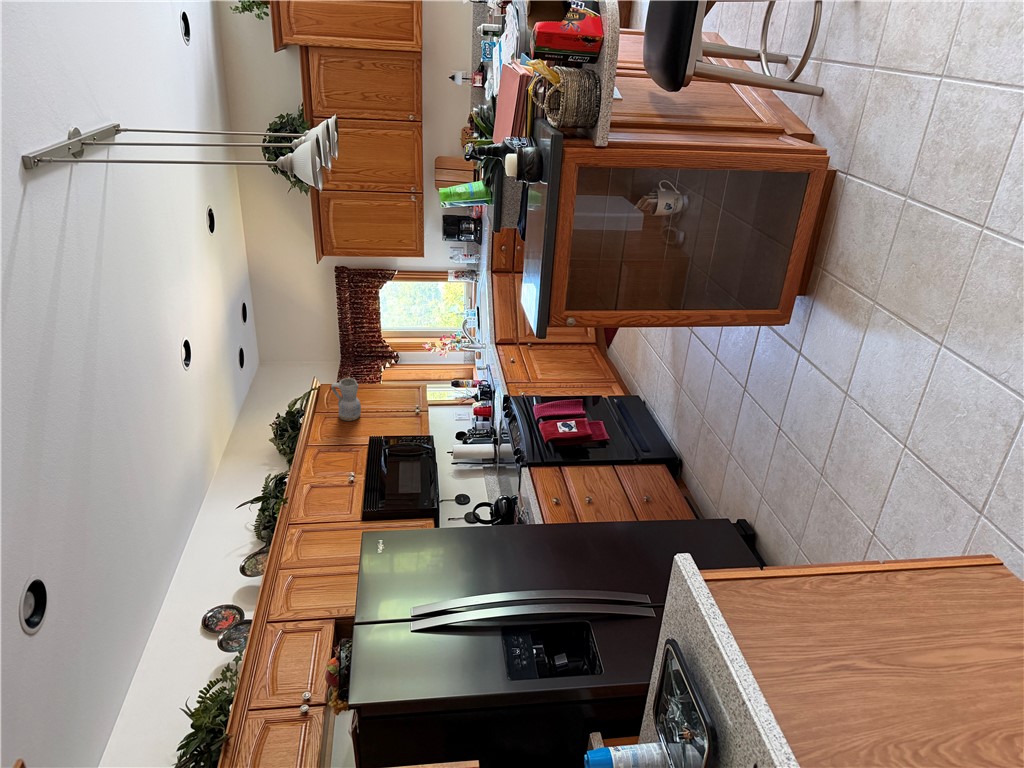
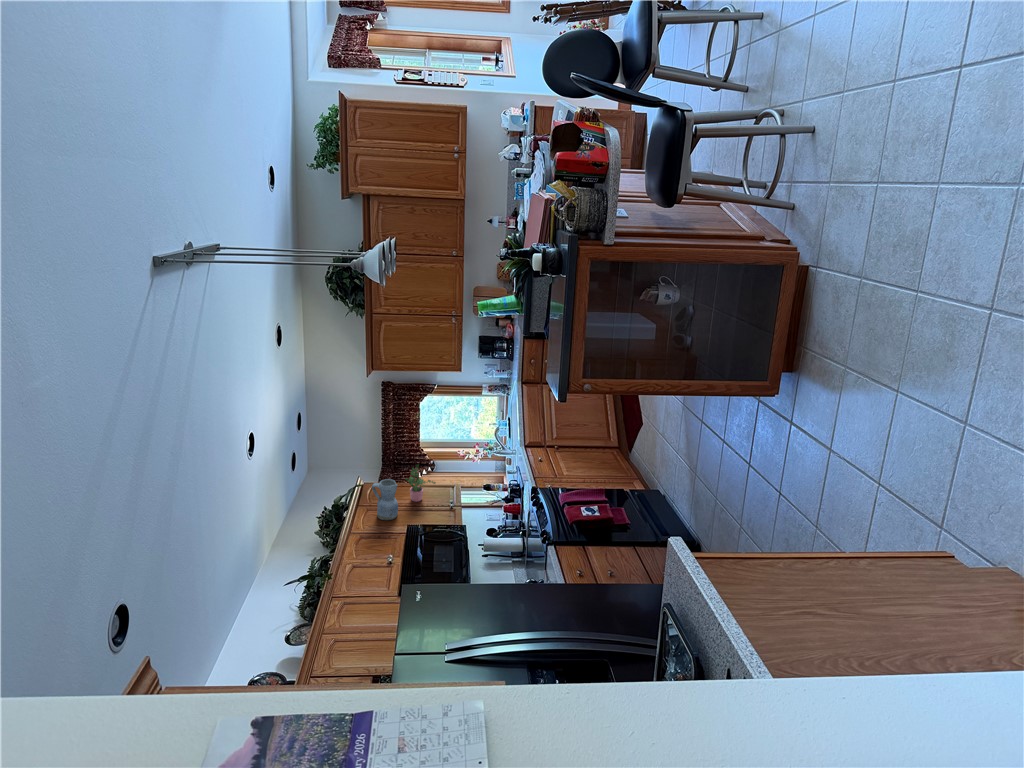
potted plant: none [367,360,400,399] -> present [405,465,436,502]

